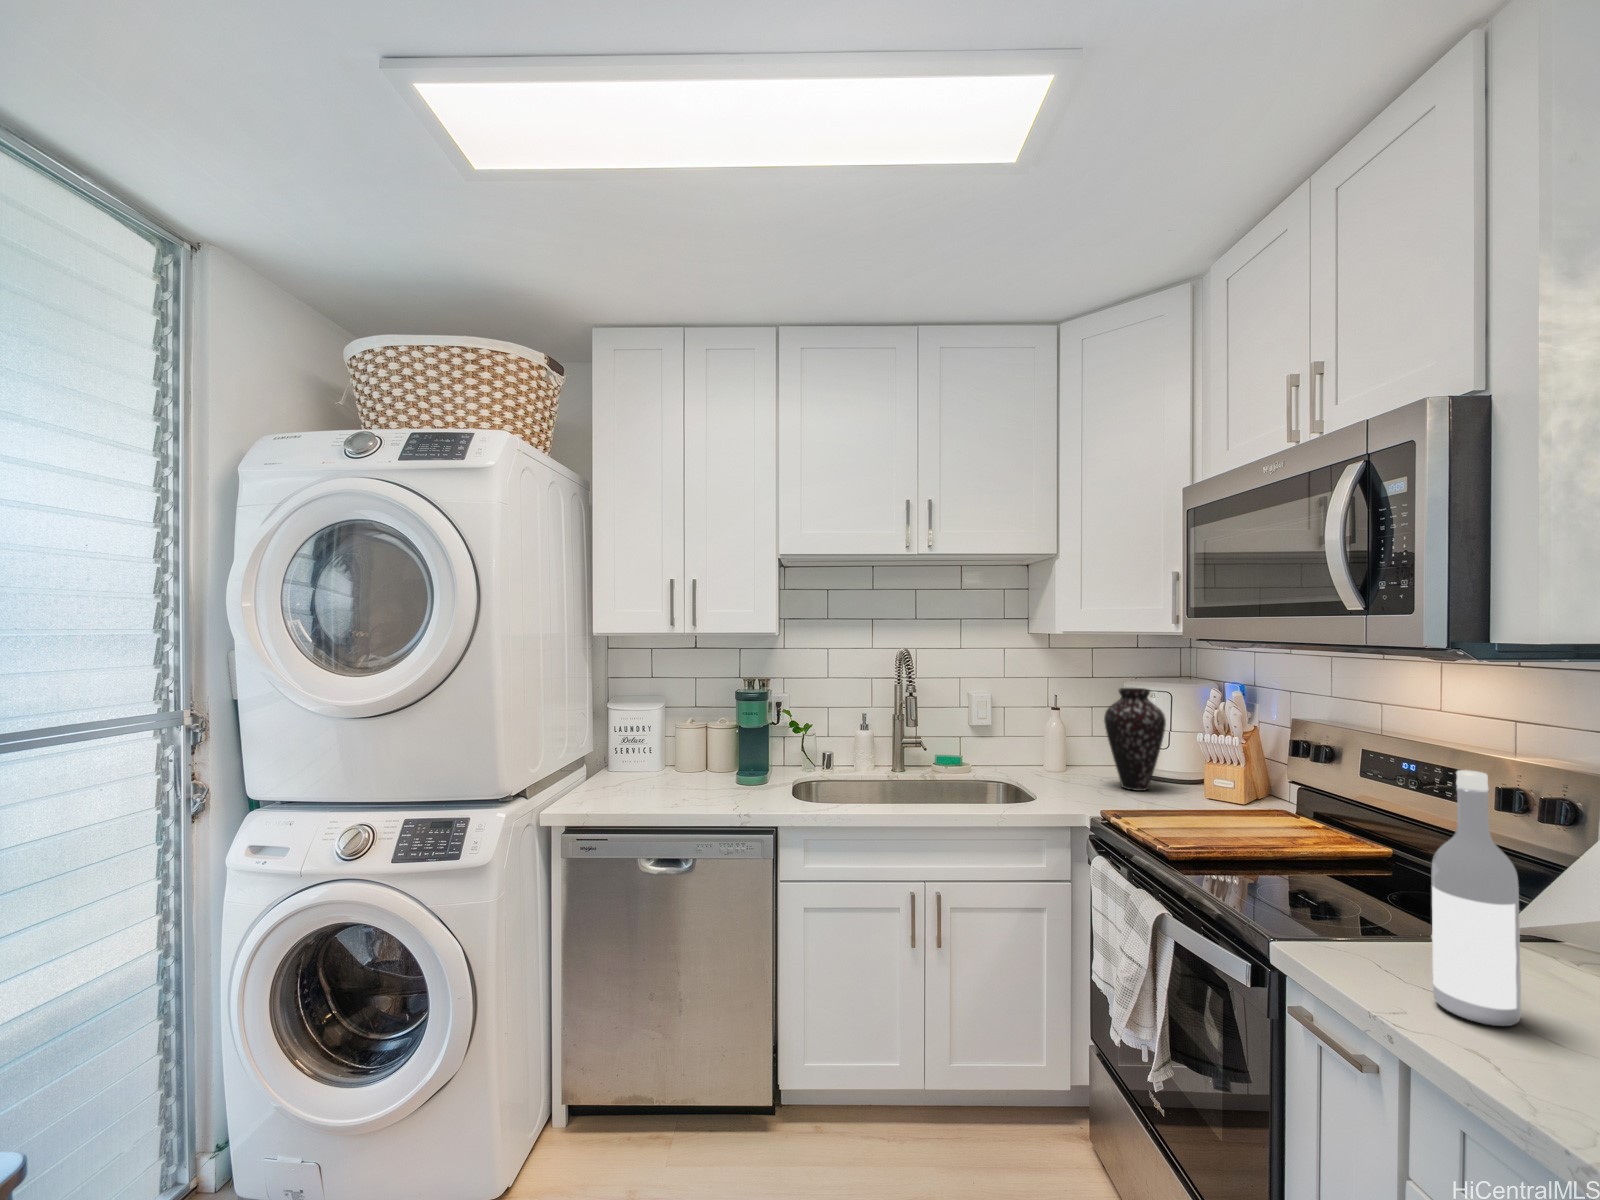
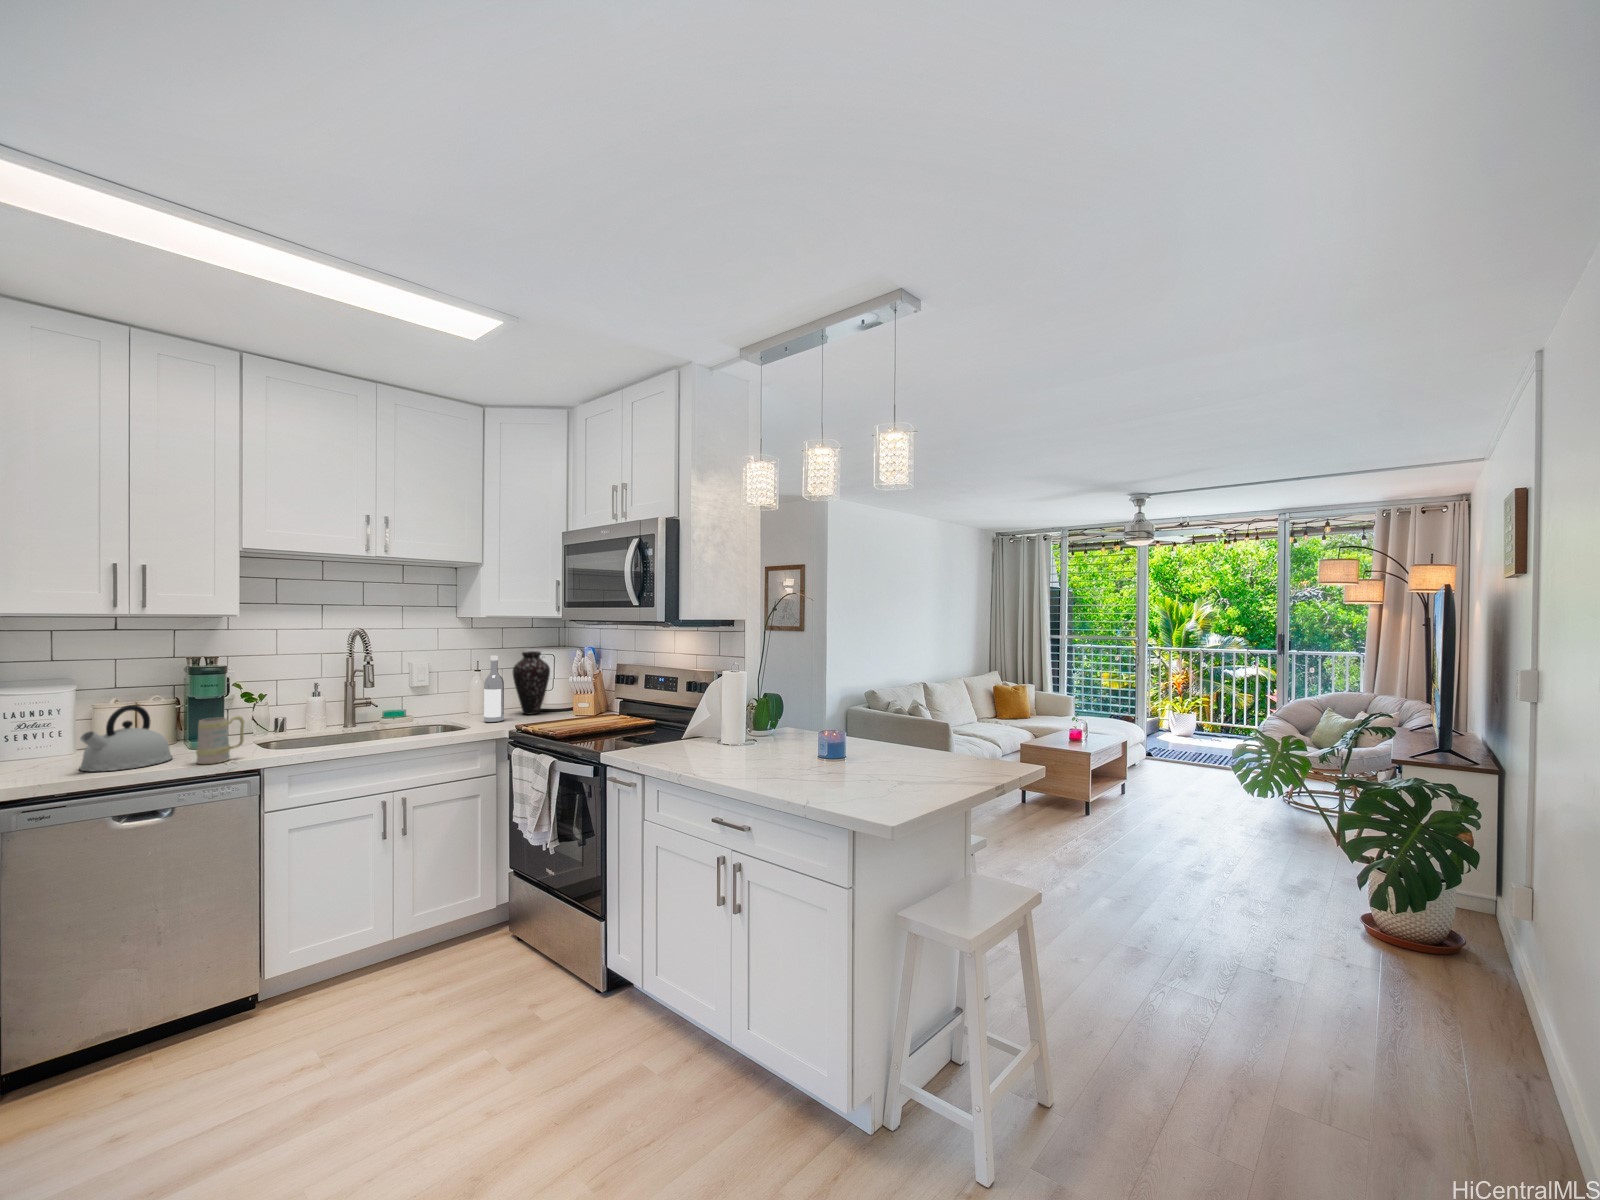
kettle: none [634,723,713,796] -> present [79,705,172,771]
mug: none [721,748,765,805] -> present [196,716,244,764]
wine bottle: present [1432,770,1521,1026] -> present [484,655,504,722]

